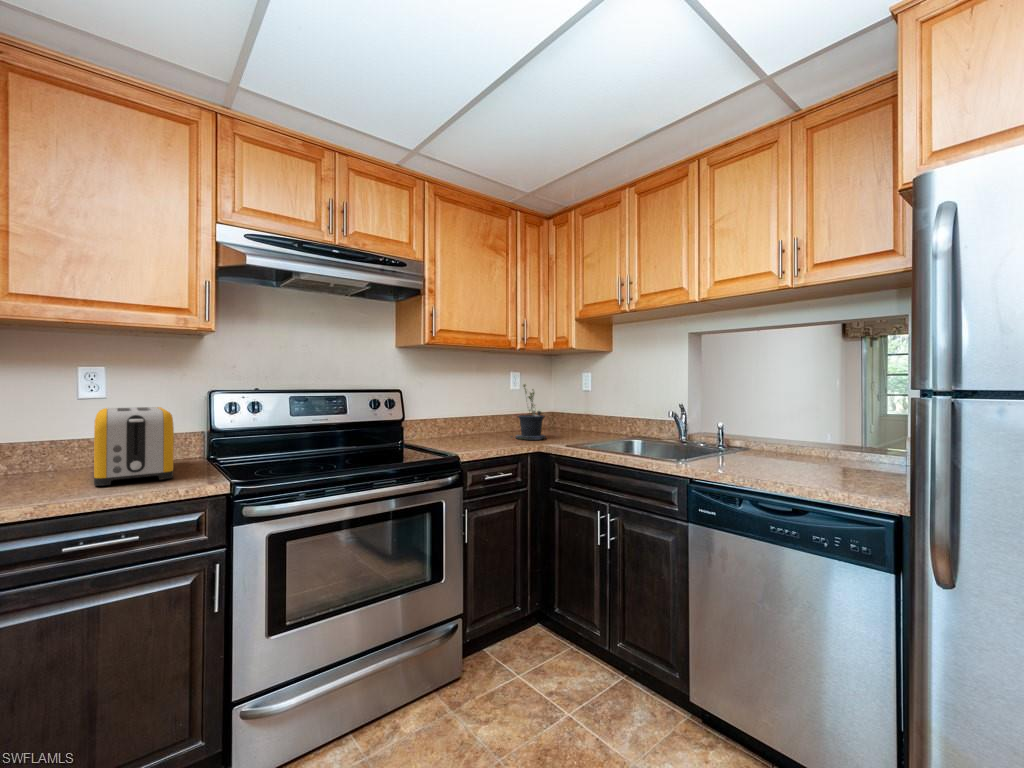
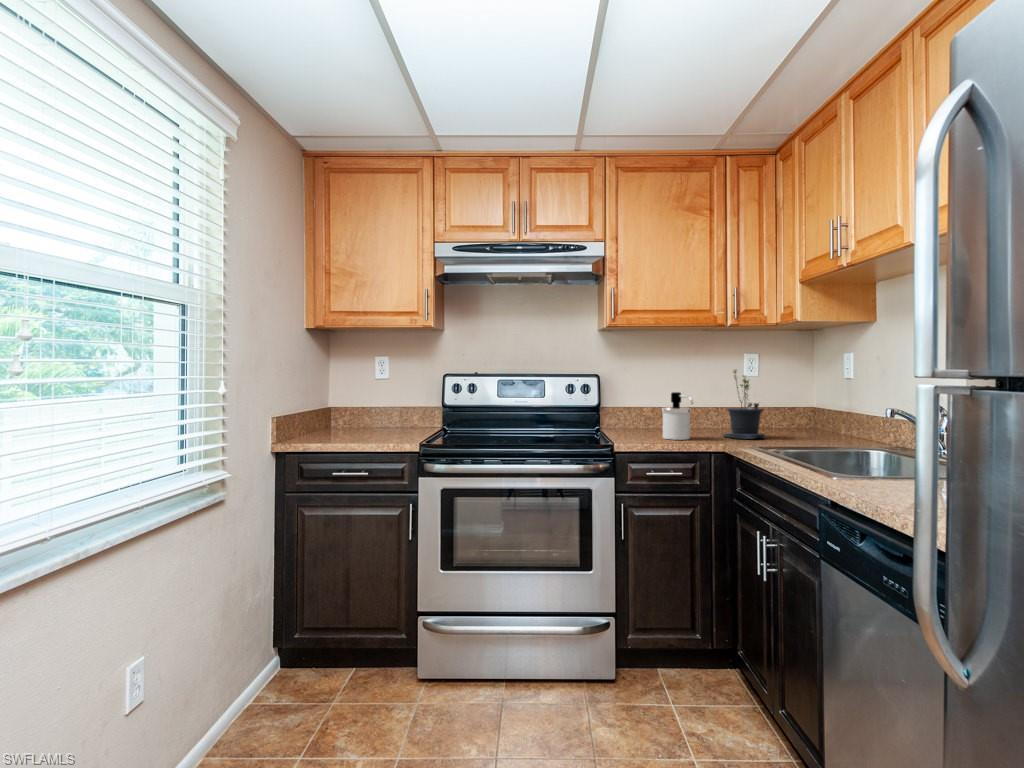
soap dispenser: none [477,404,510,445] -> present [662,392,693,440]
toaster: present [94,407,174,486] -> none [325,389,382,441]

